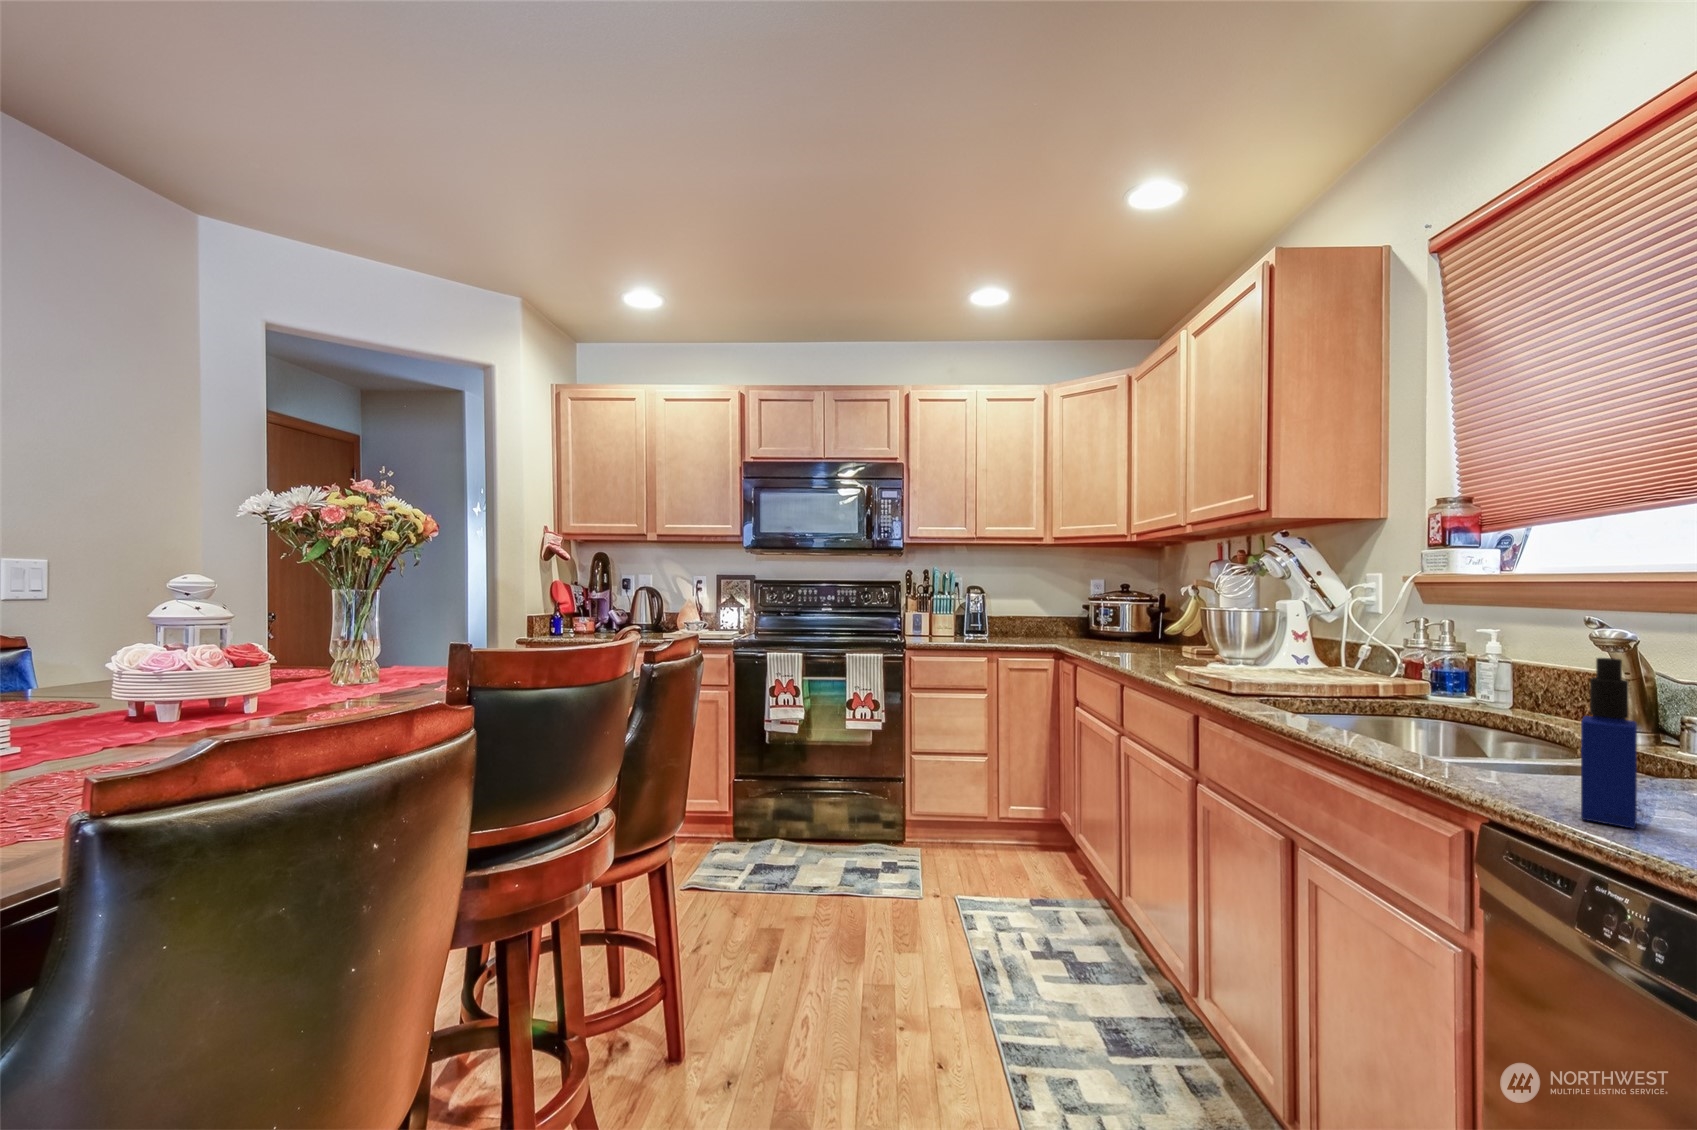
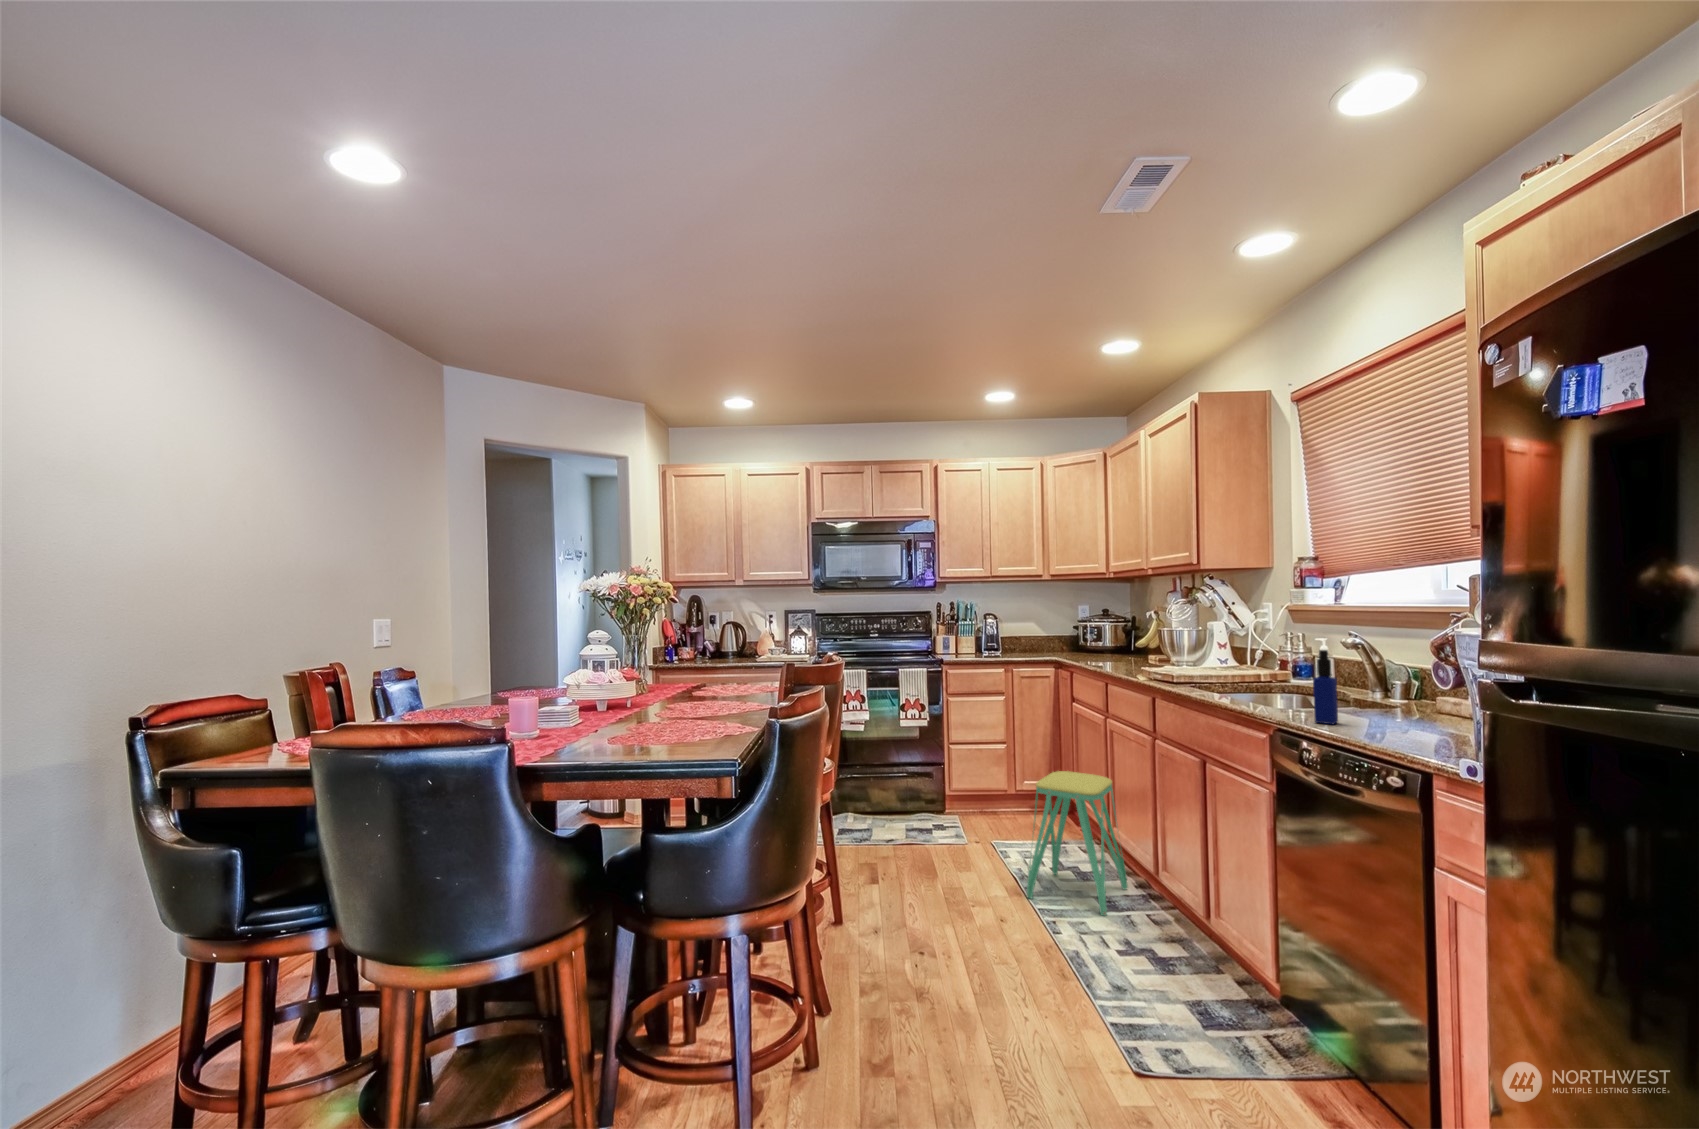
stool: none [988,817,1145,1059] -> present [1027,771,1128,916]

